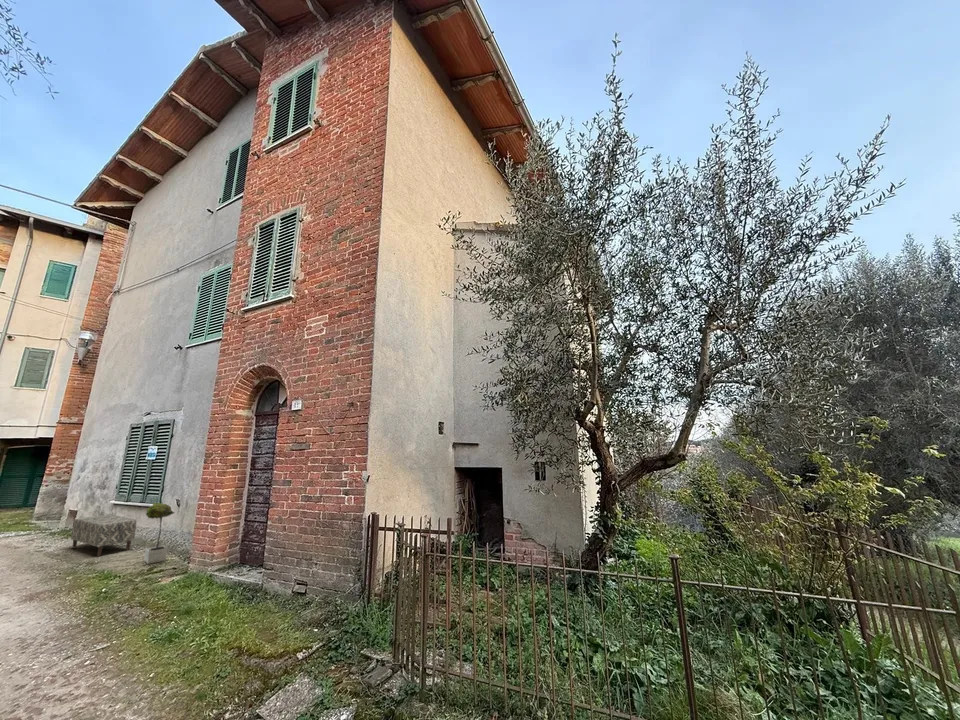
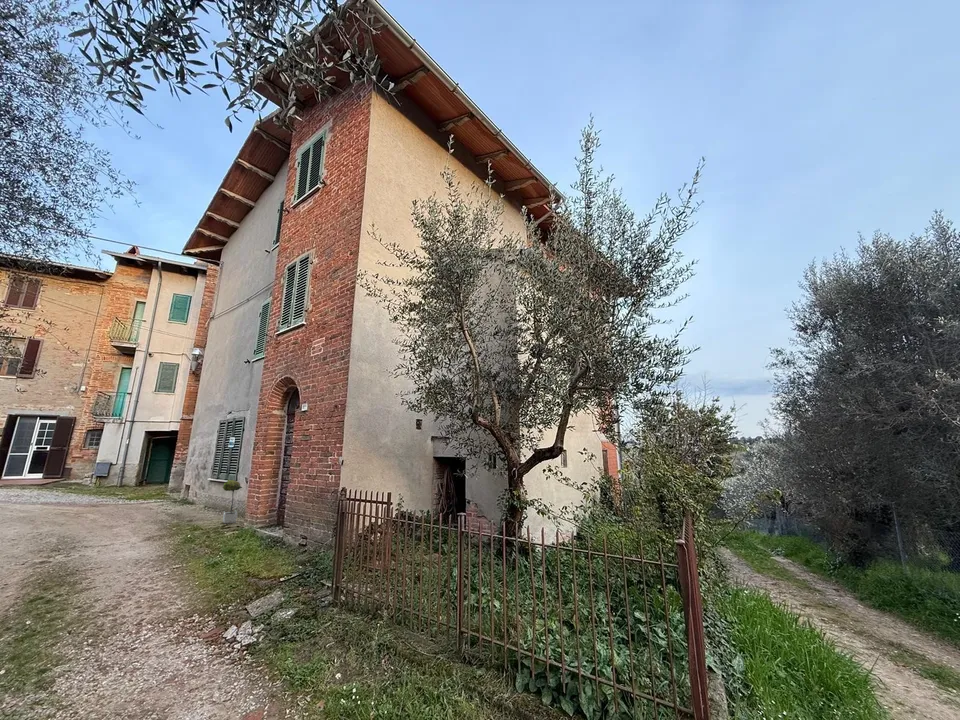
bench: present [71,514,136,556] -> none [182,488,221,517]

